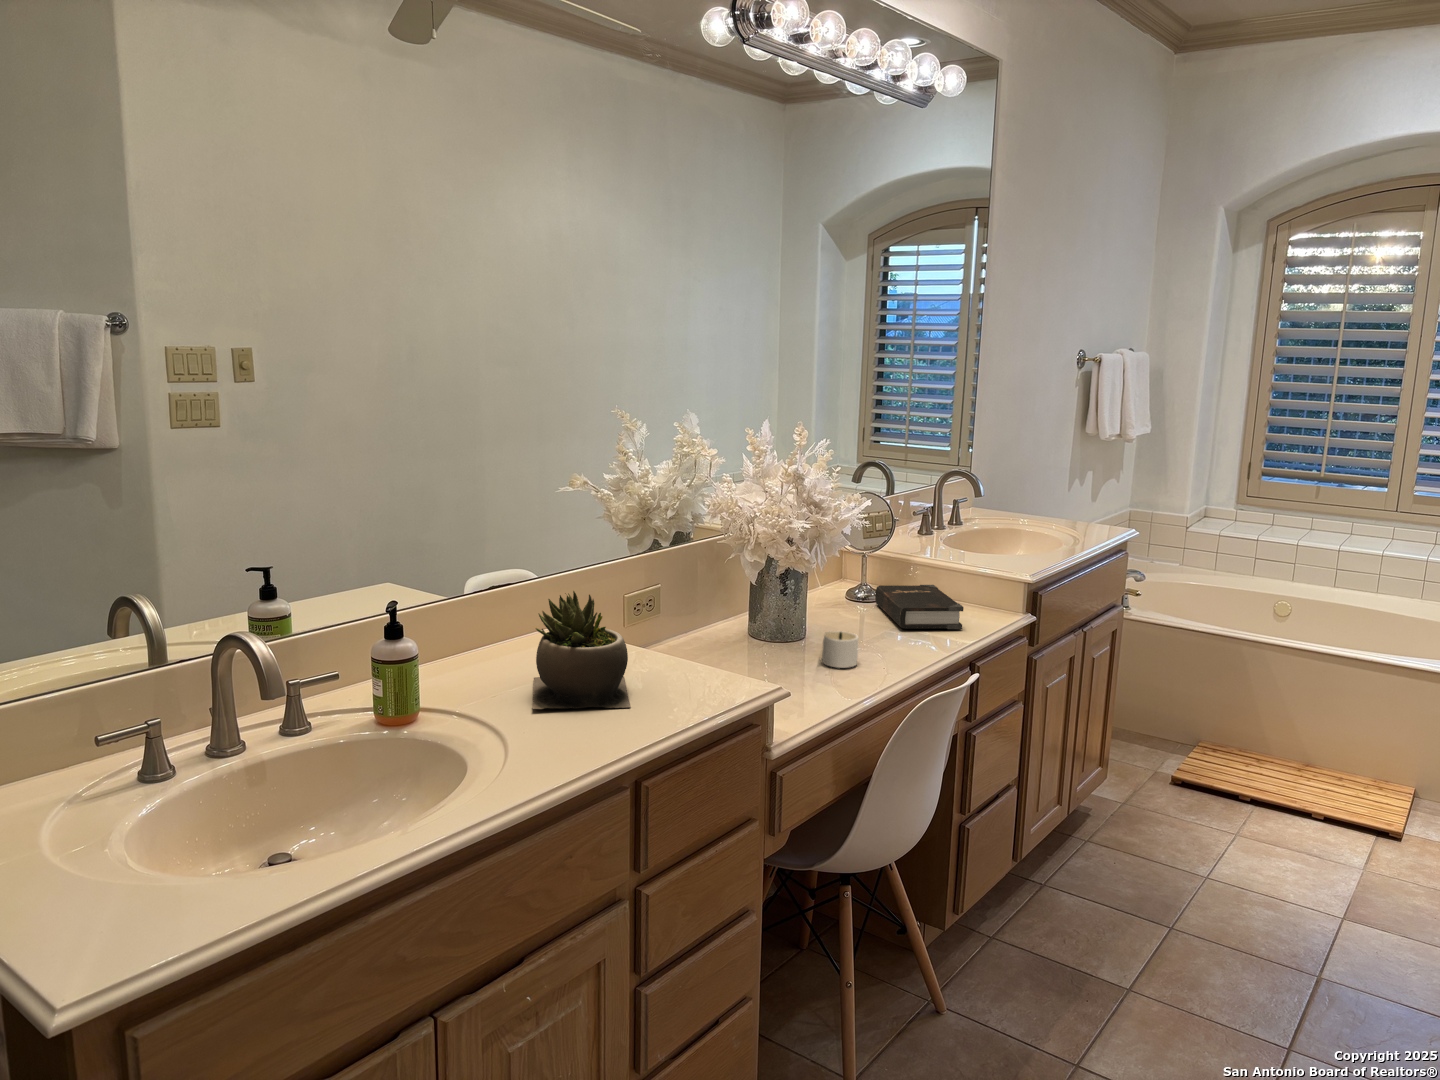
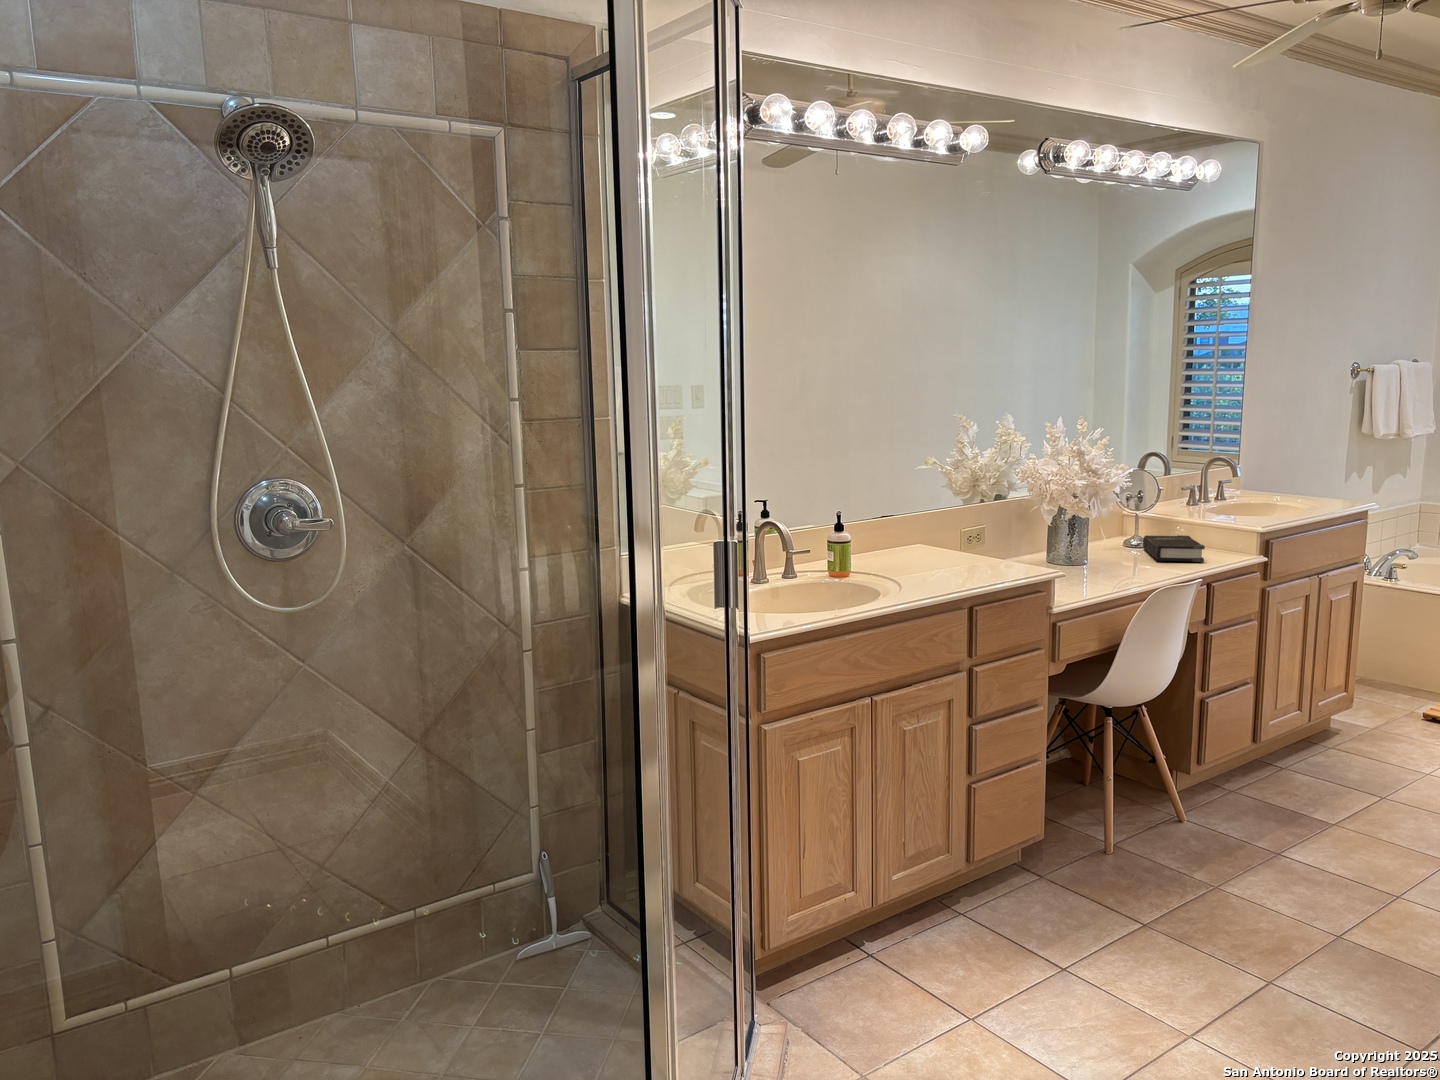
succulent plant: present [532,591,631,709] -> none [912,510,969,574]
candle: present [822,631,859,668] -> none [1095,555,1130,579]

